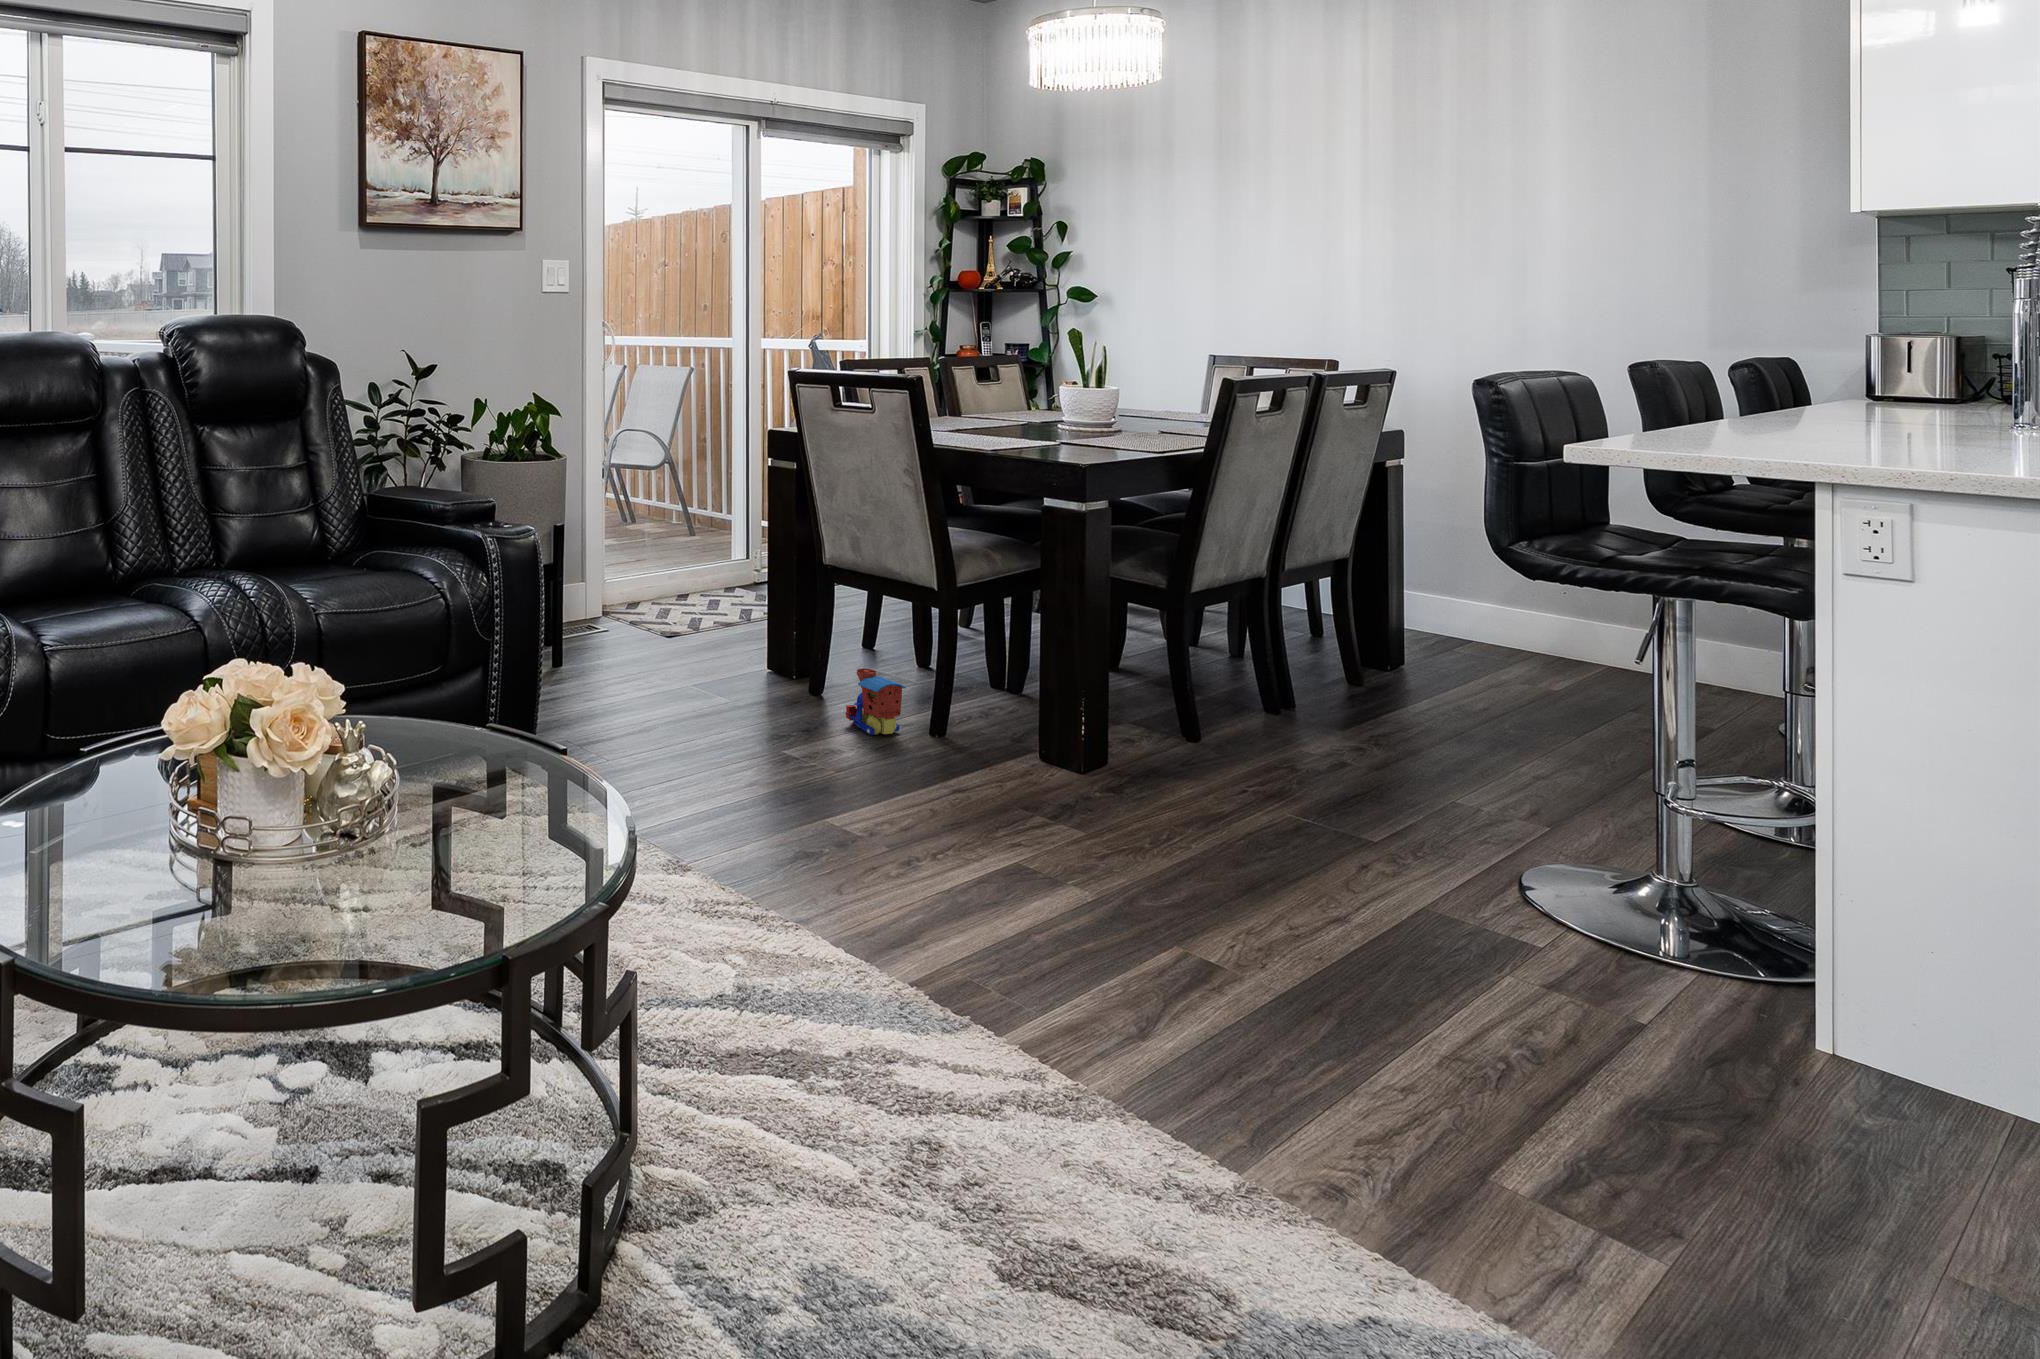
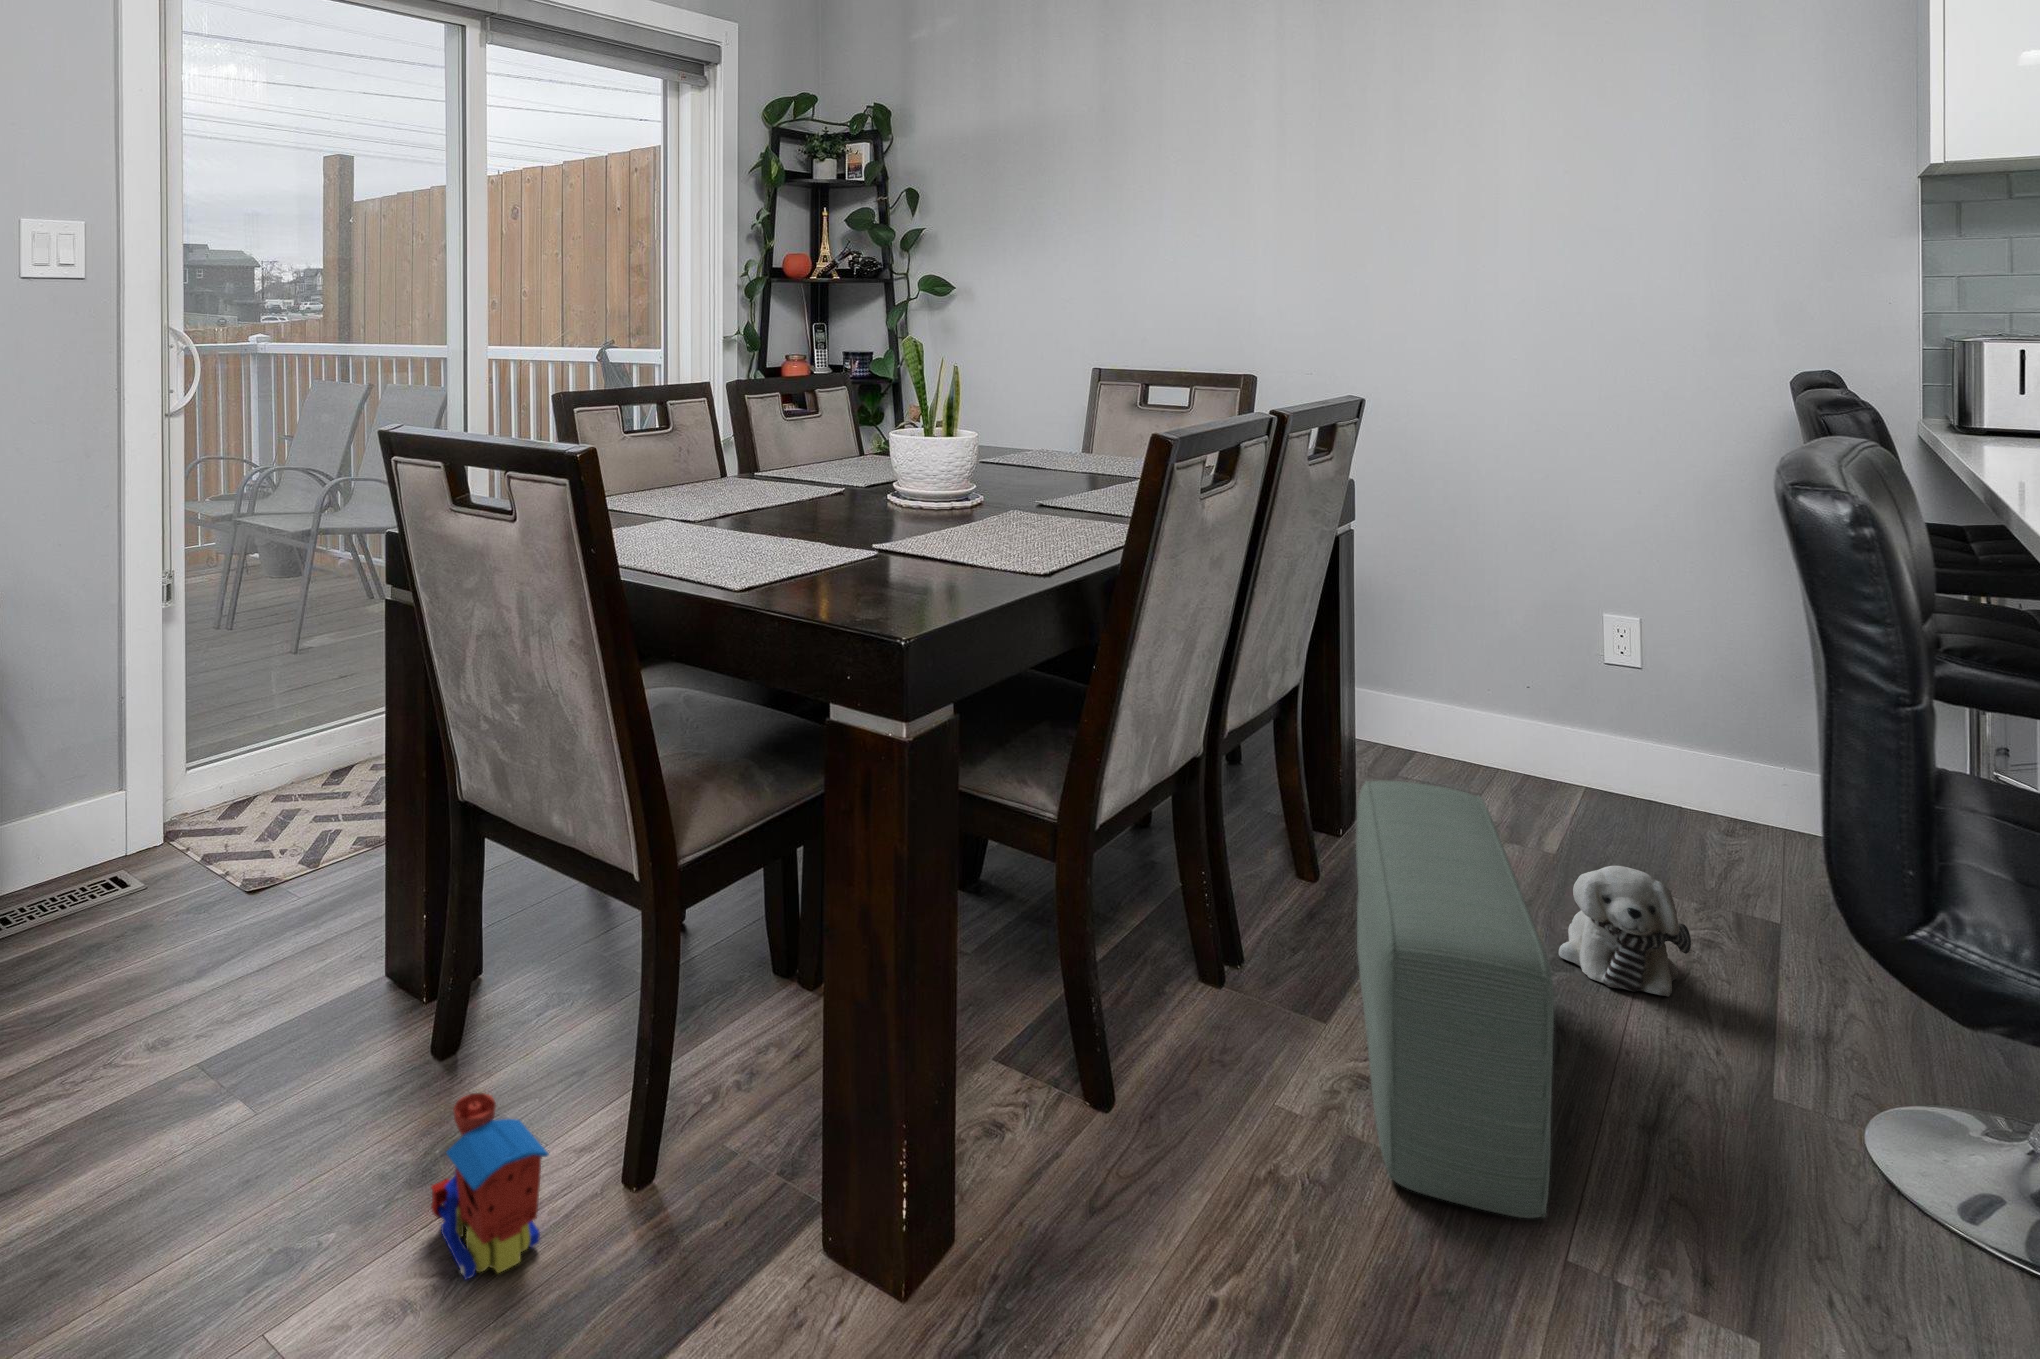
pouf: none [1336,591,1442,764] -> present [1356,781,1554,1219]
plush toy: none [1501,649,1584,723] -> present [1559,866,1691,997]

